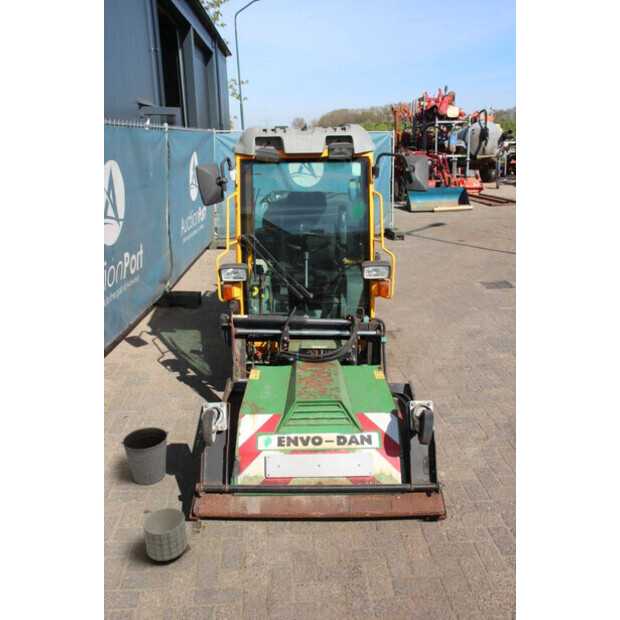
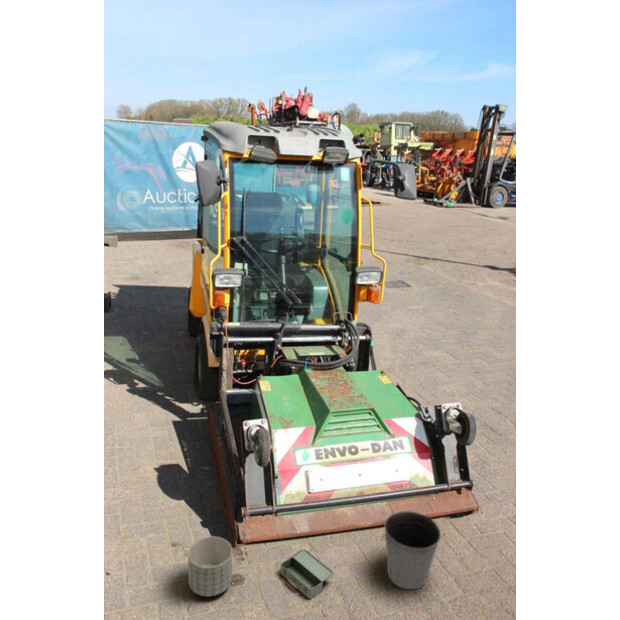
bucket: present [121,427,168,485] -> present [381,511,441,589]
toolbox: none [233,531,277,578] -> present [280,549,334,599]

